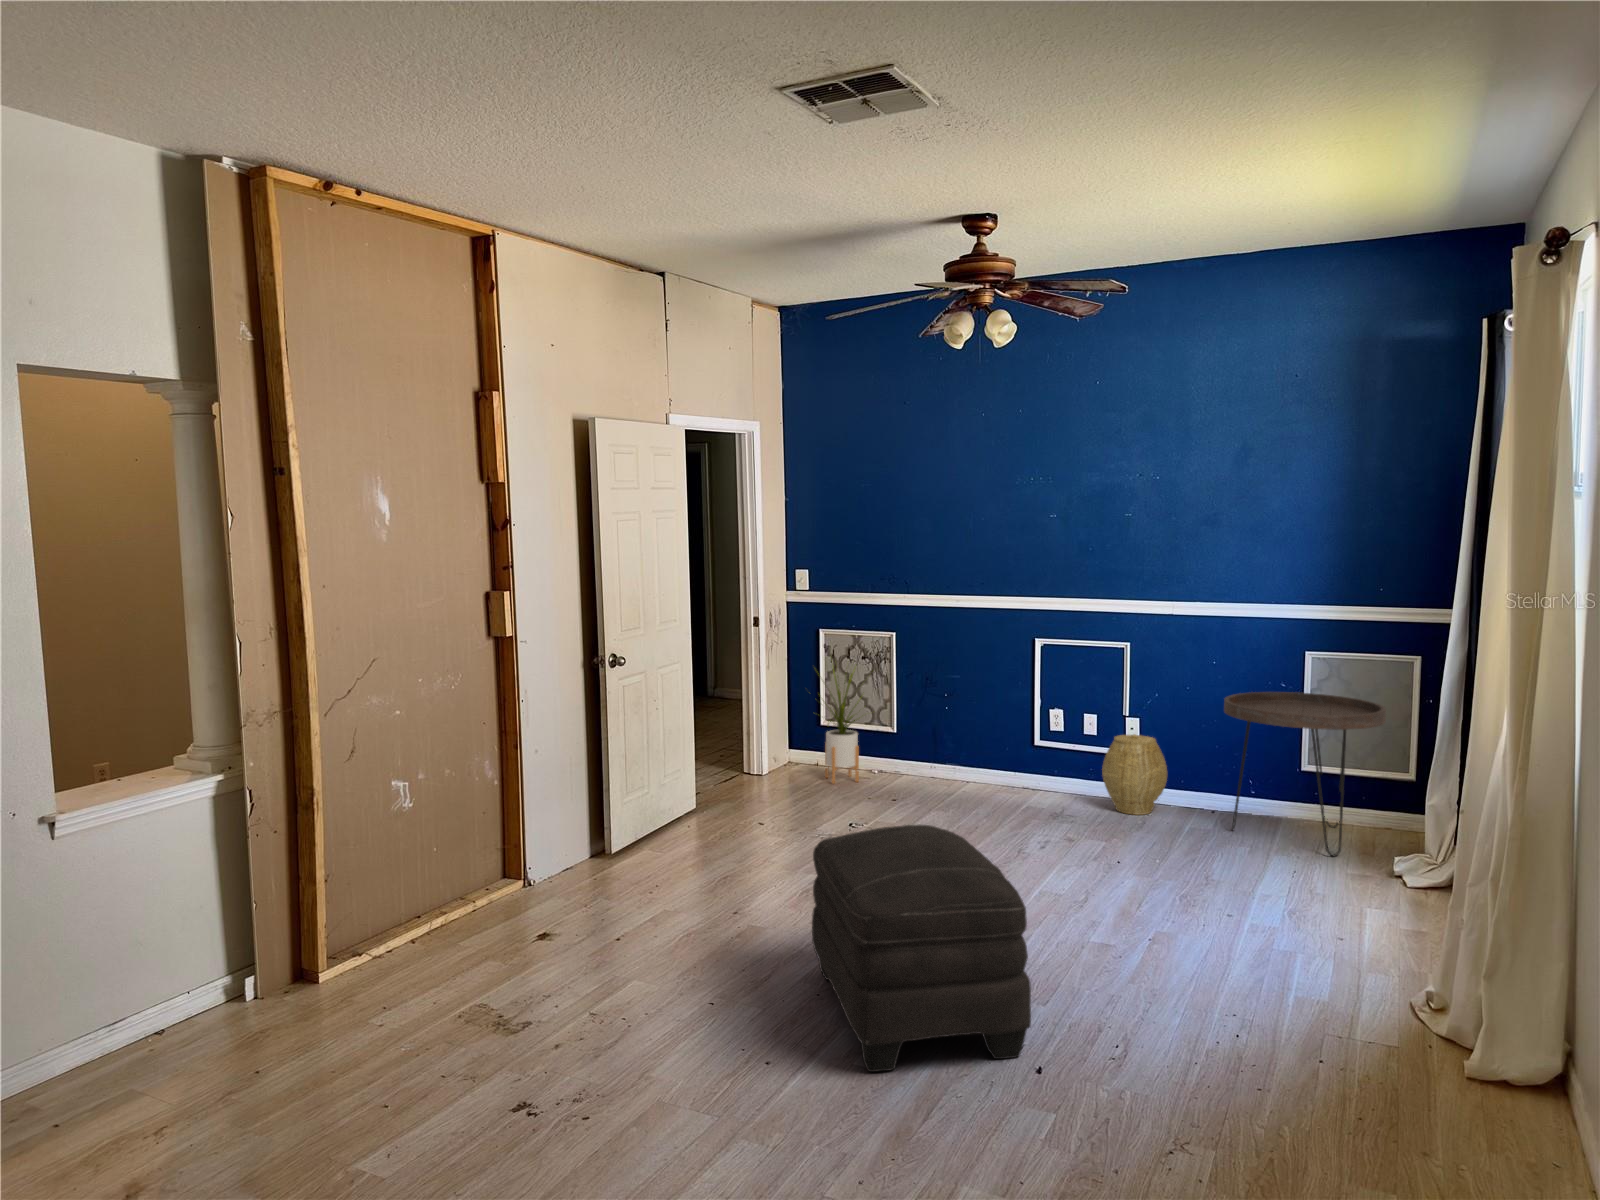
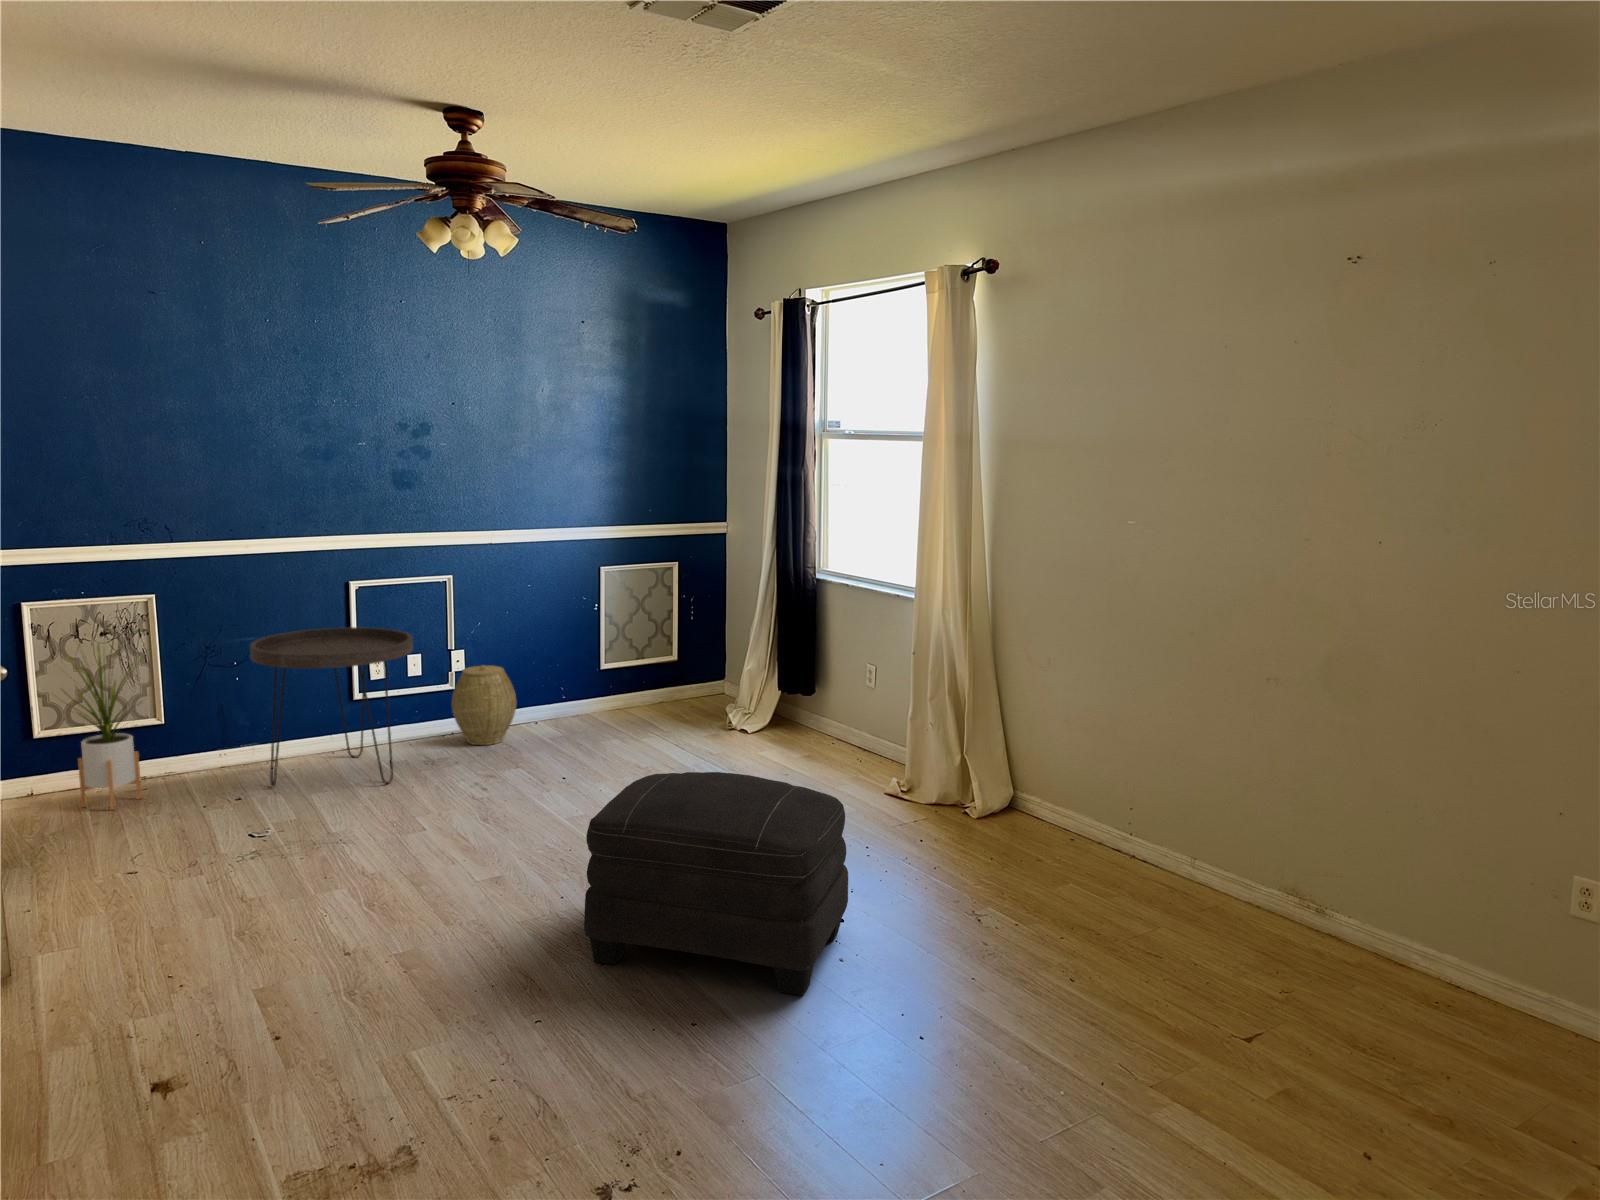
side table: present [1224,692,1386,856] -> present [250,627,413,787]

